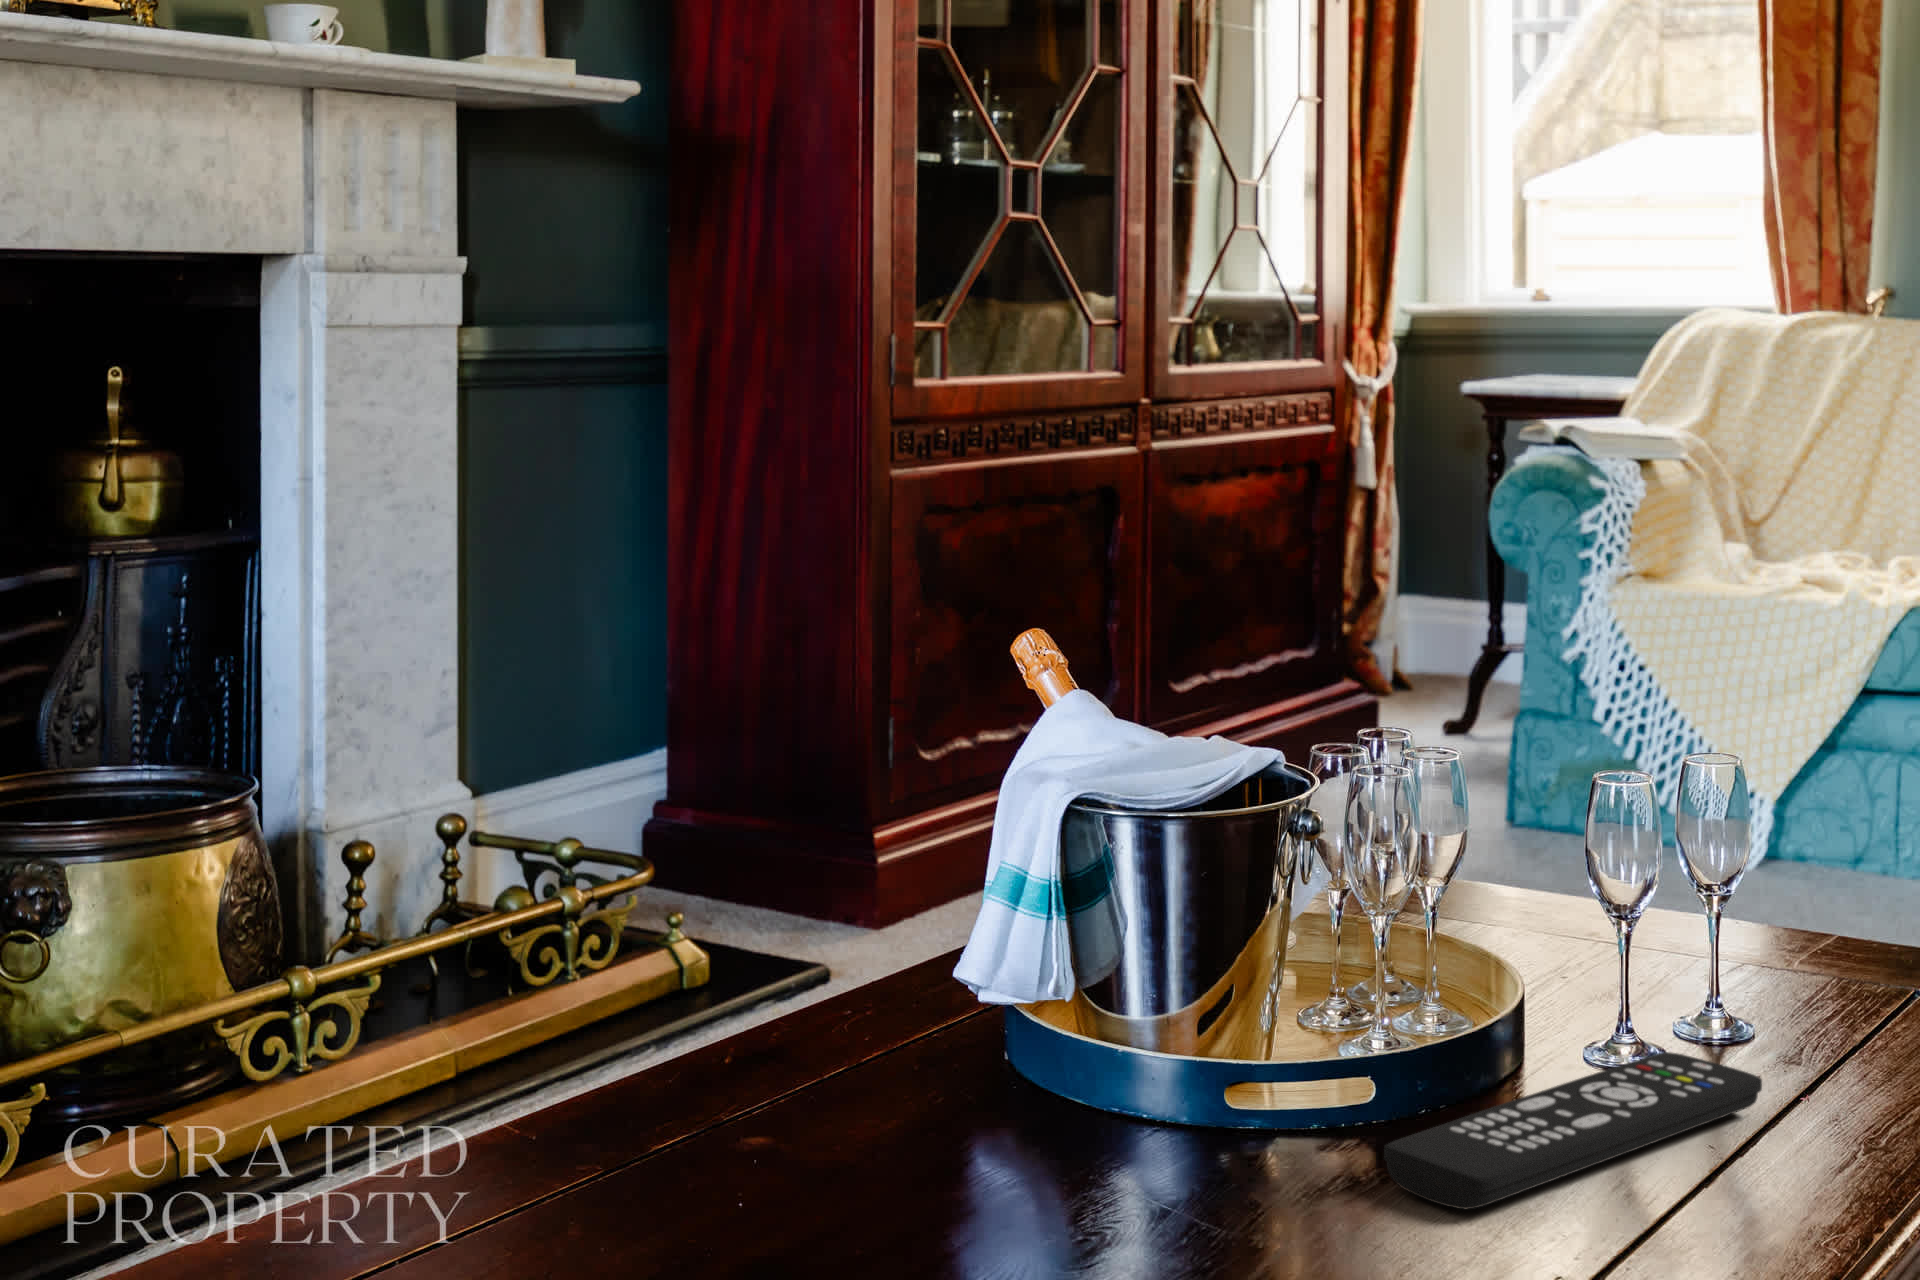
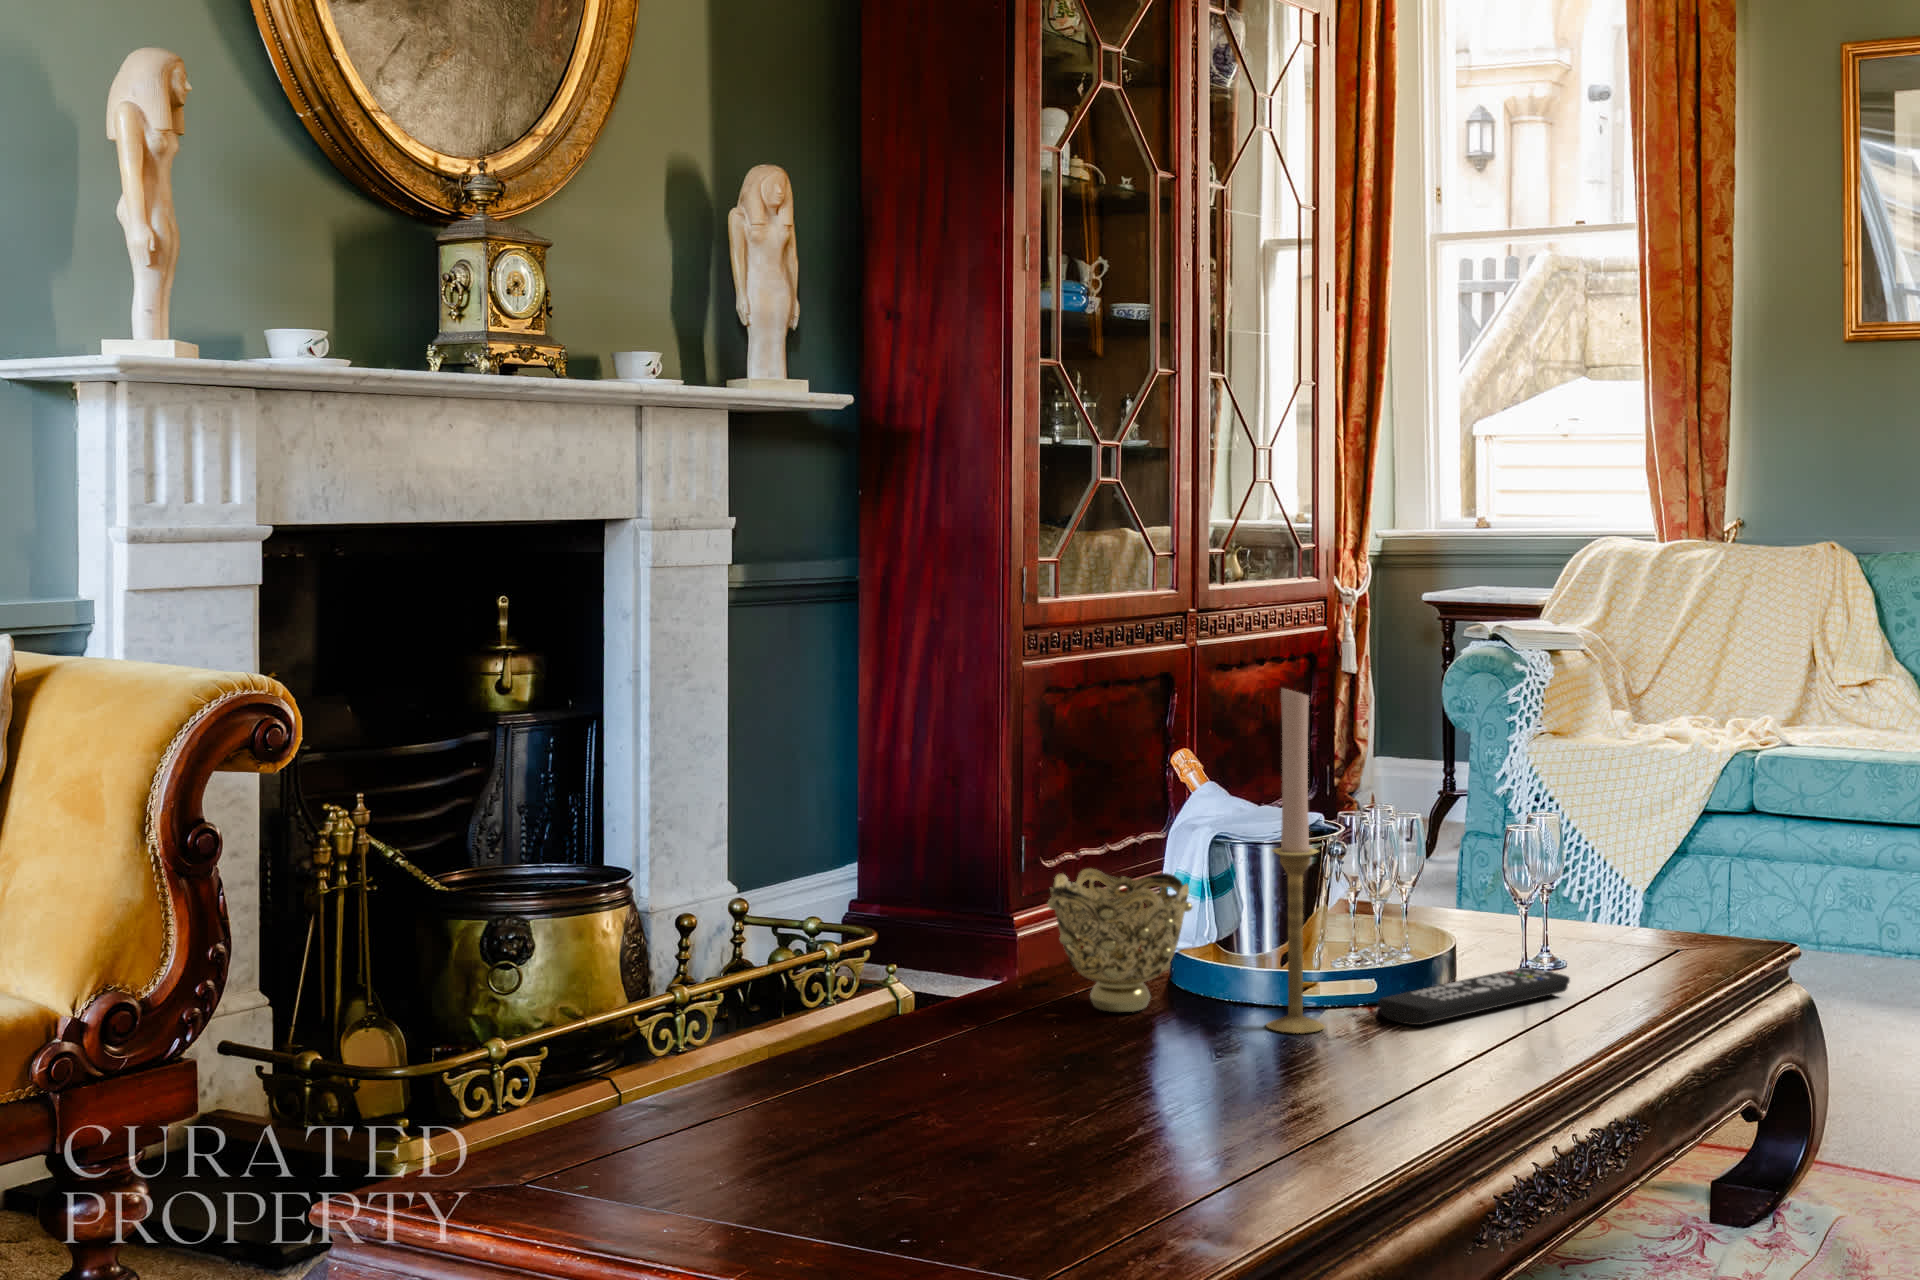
candlestick: none [1149,498,1271,1231] -> present [1266,689,1325,1033]
decorative bowl: none [724,861,1012,1161] -> present [1048,868,1192,1012]

